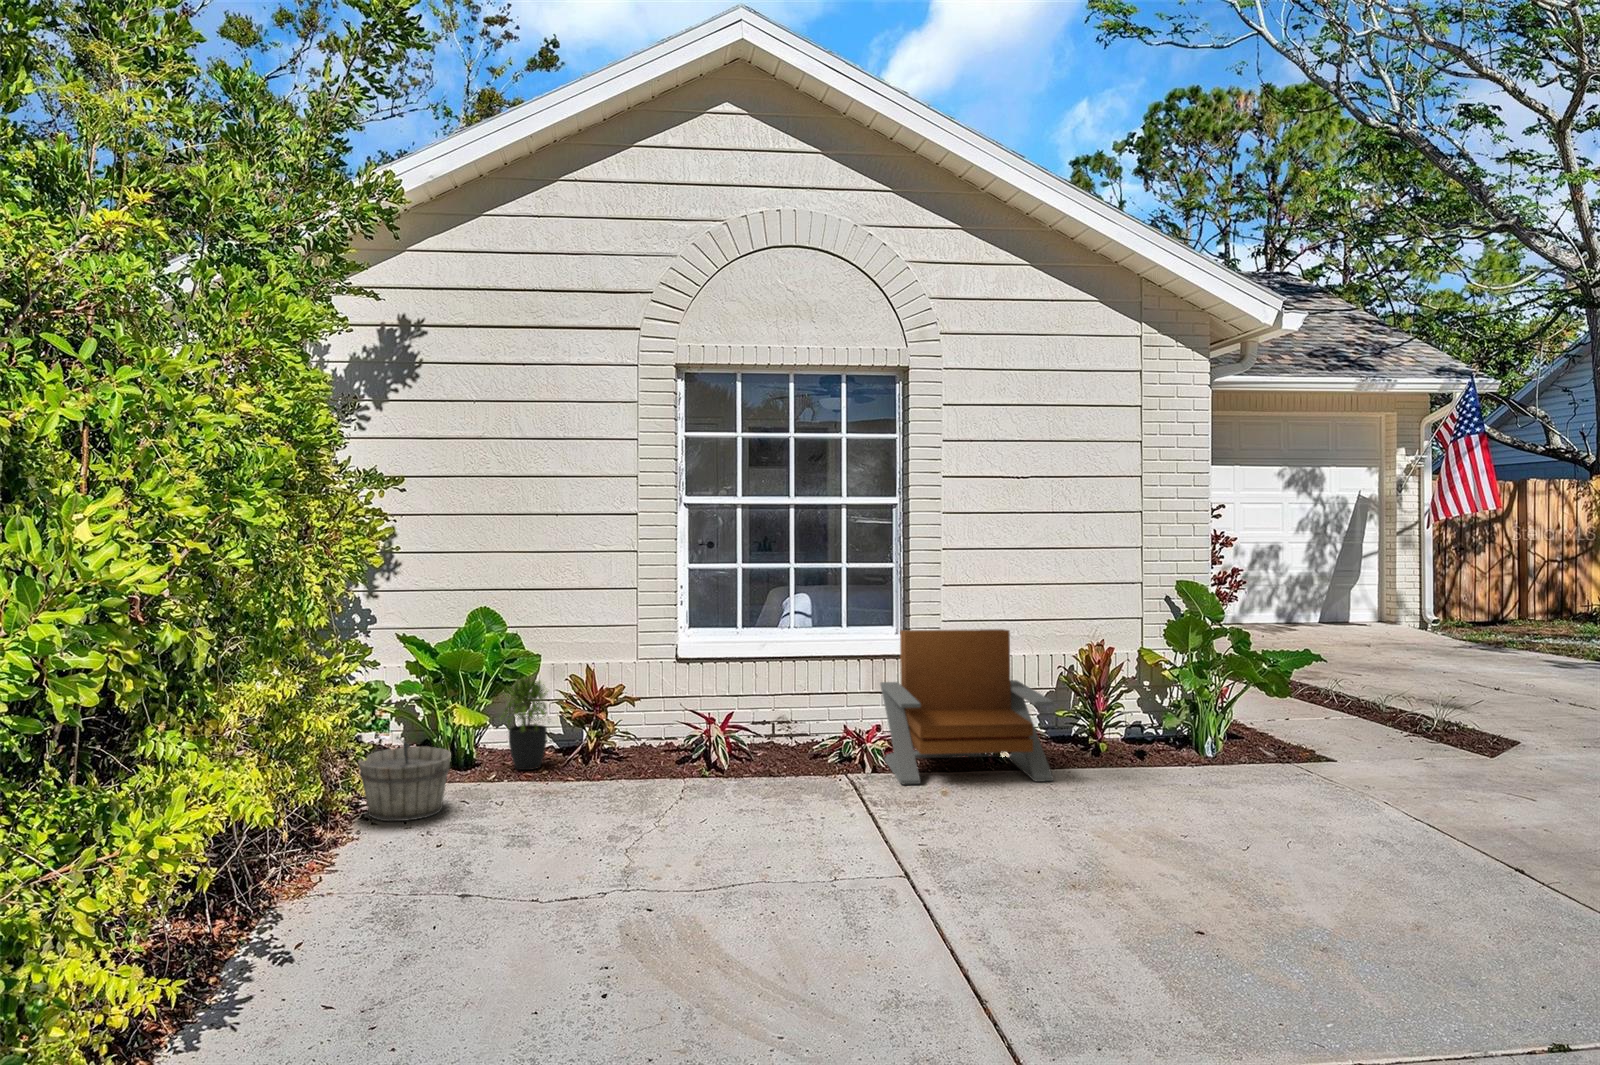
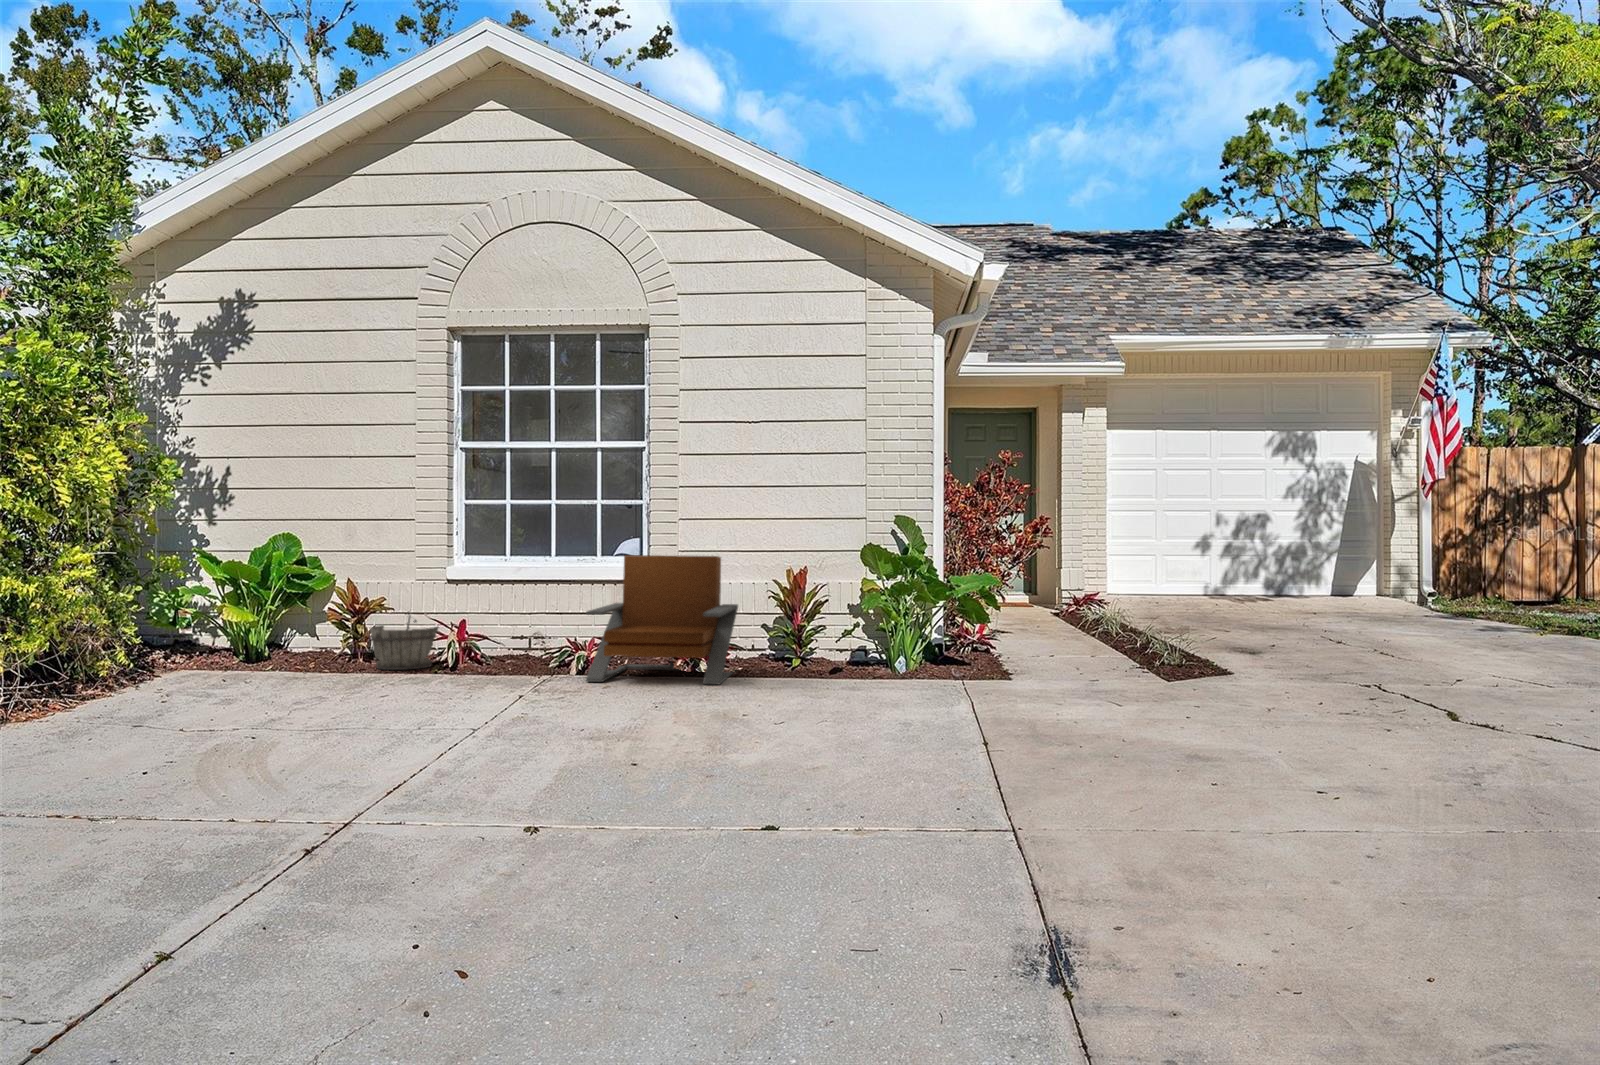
potted plant: present [501,677,548,770] -> none [289,587,342,665]
wooden bucket: present [358,737,451,821] -> present [370,613,439,670]

